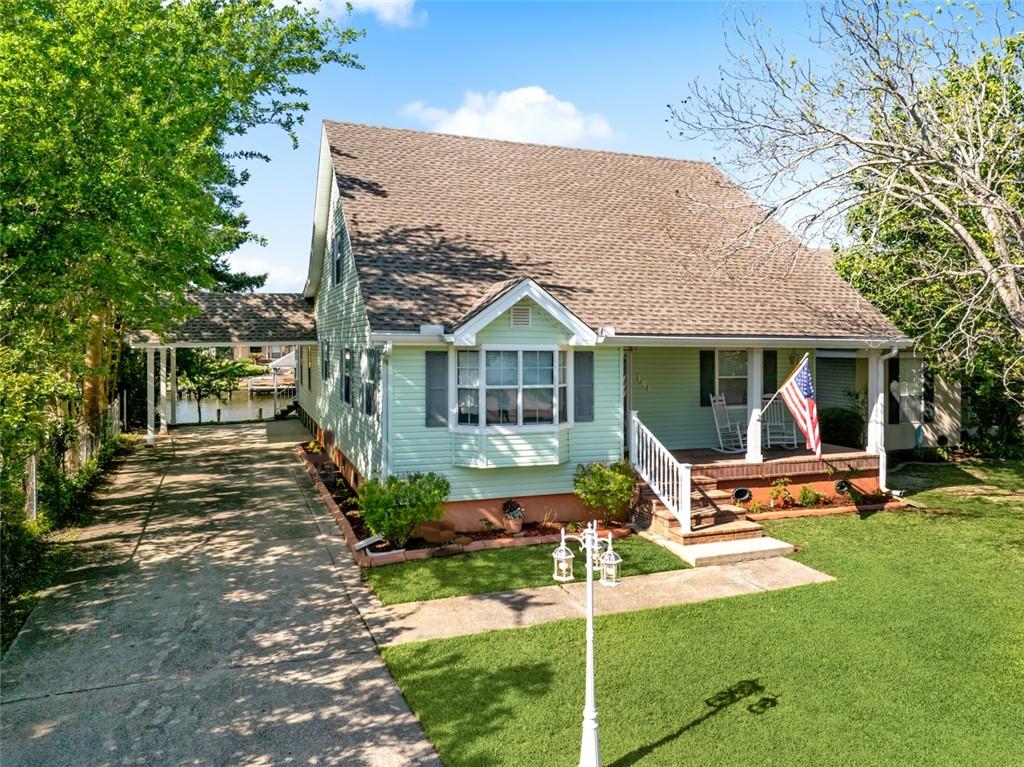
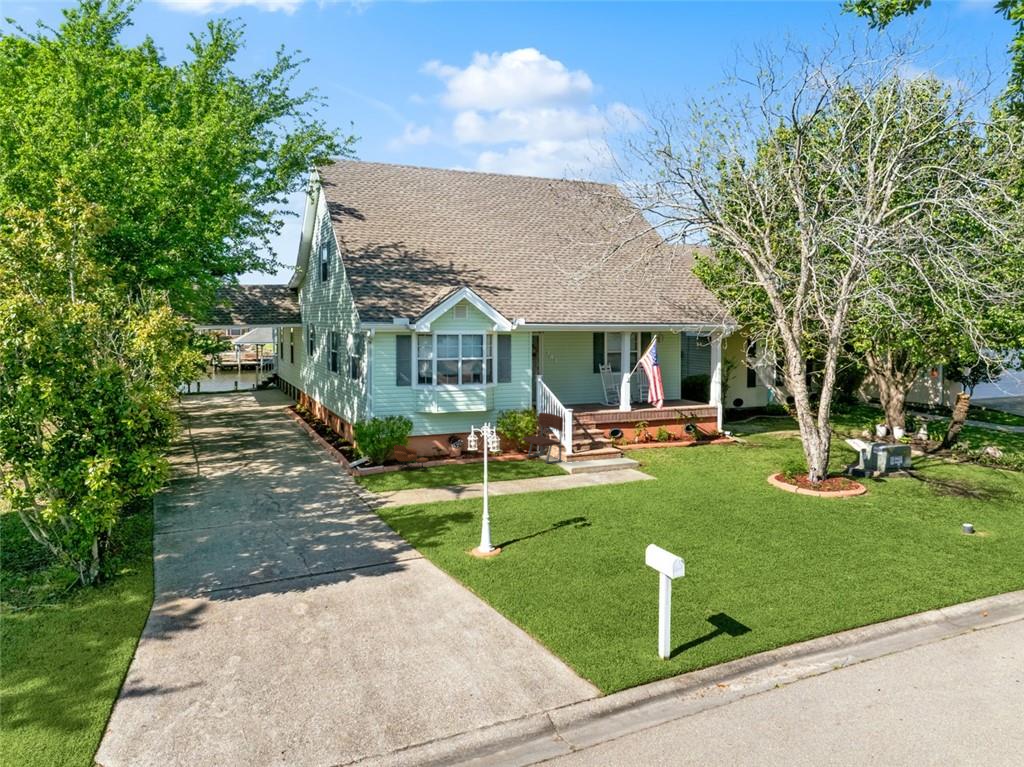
bench: present [304,429,335,481] -> present [522,412,563,463]

